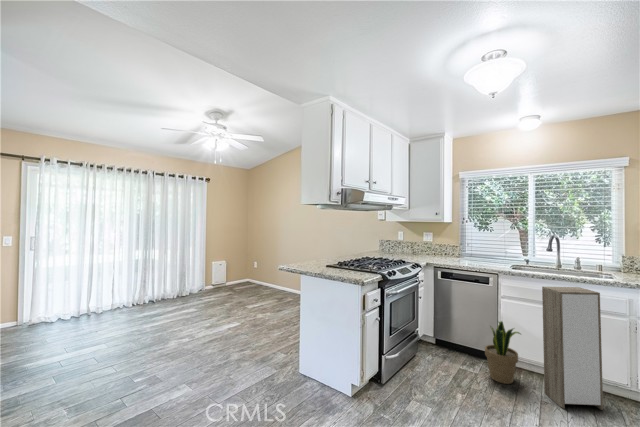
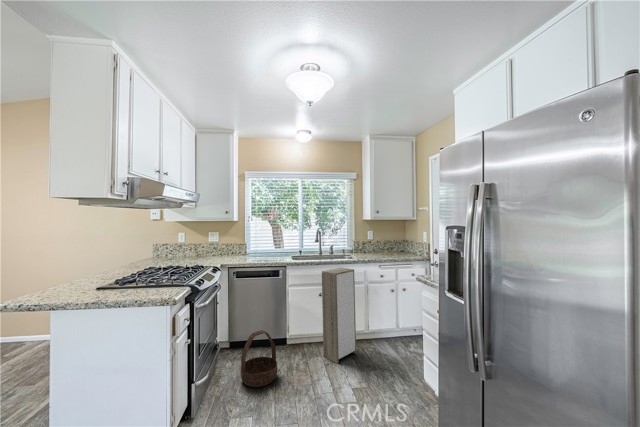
potted plant: present [485,321,520,384] -> none [280,307,307,362]
basket: none [434,333,474,390] -> present [241,330,277,387]

